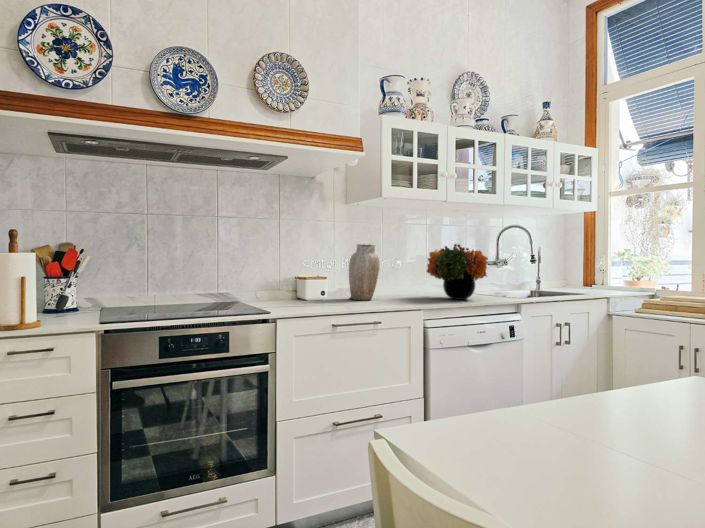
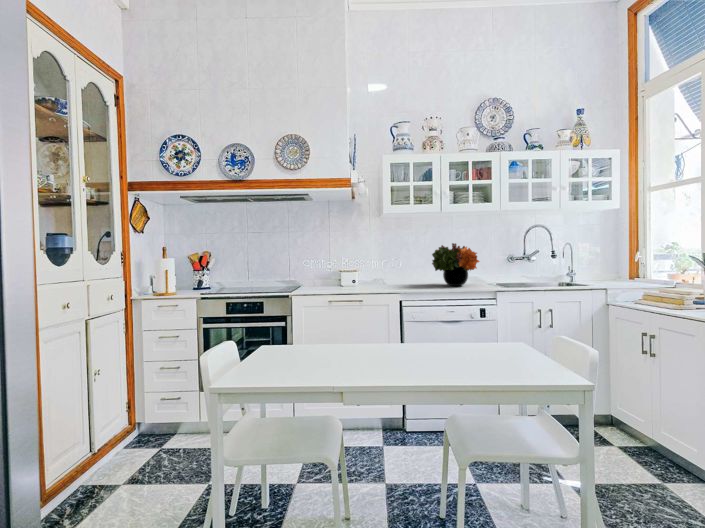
vase: present [349,244,379,300] -> none [371,246,392,286]

